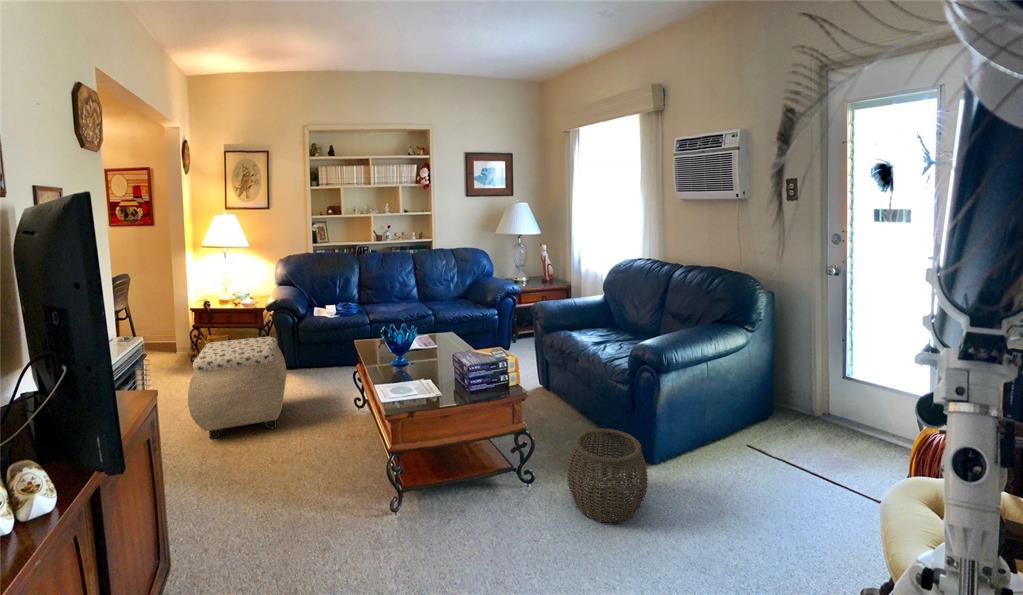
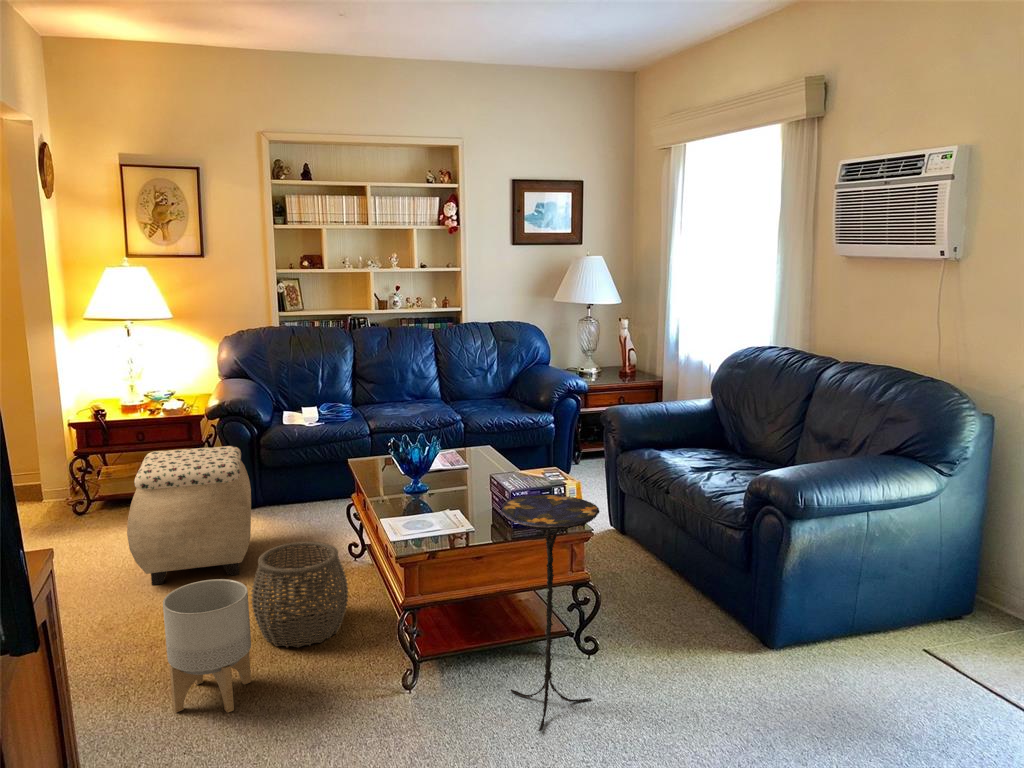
side table: none [460,367,533,542] -> present [501,495,599,731]
woven basket: present [567,429,648,523] -> present [251,541,348,648]
planter: none [200,439,277,544] -> present [163,579,251,713]

